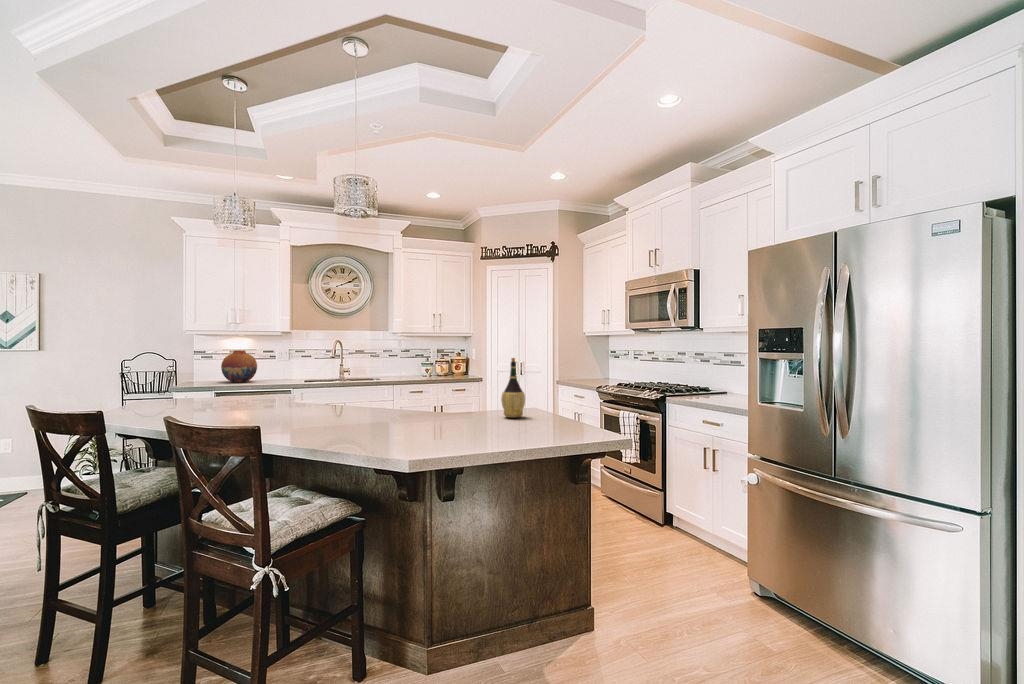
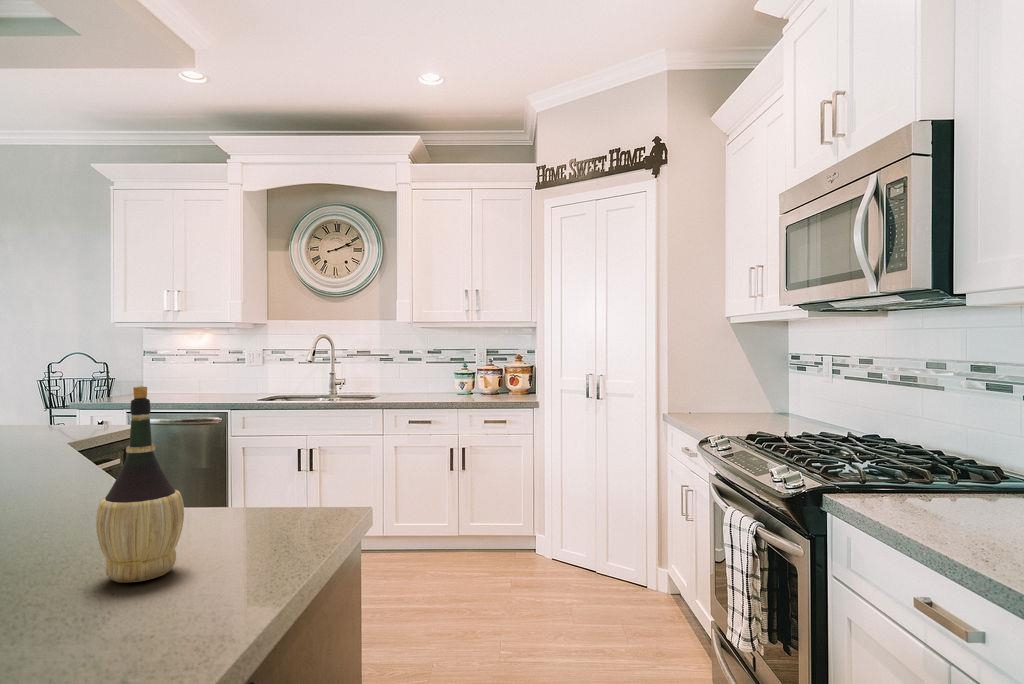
vase: present [221,350,257,383] -> none [159,351,211,398]

